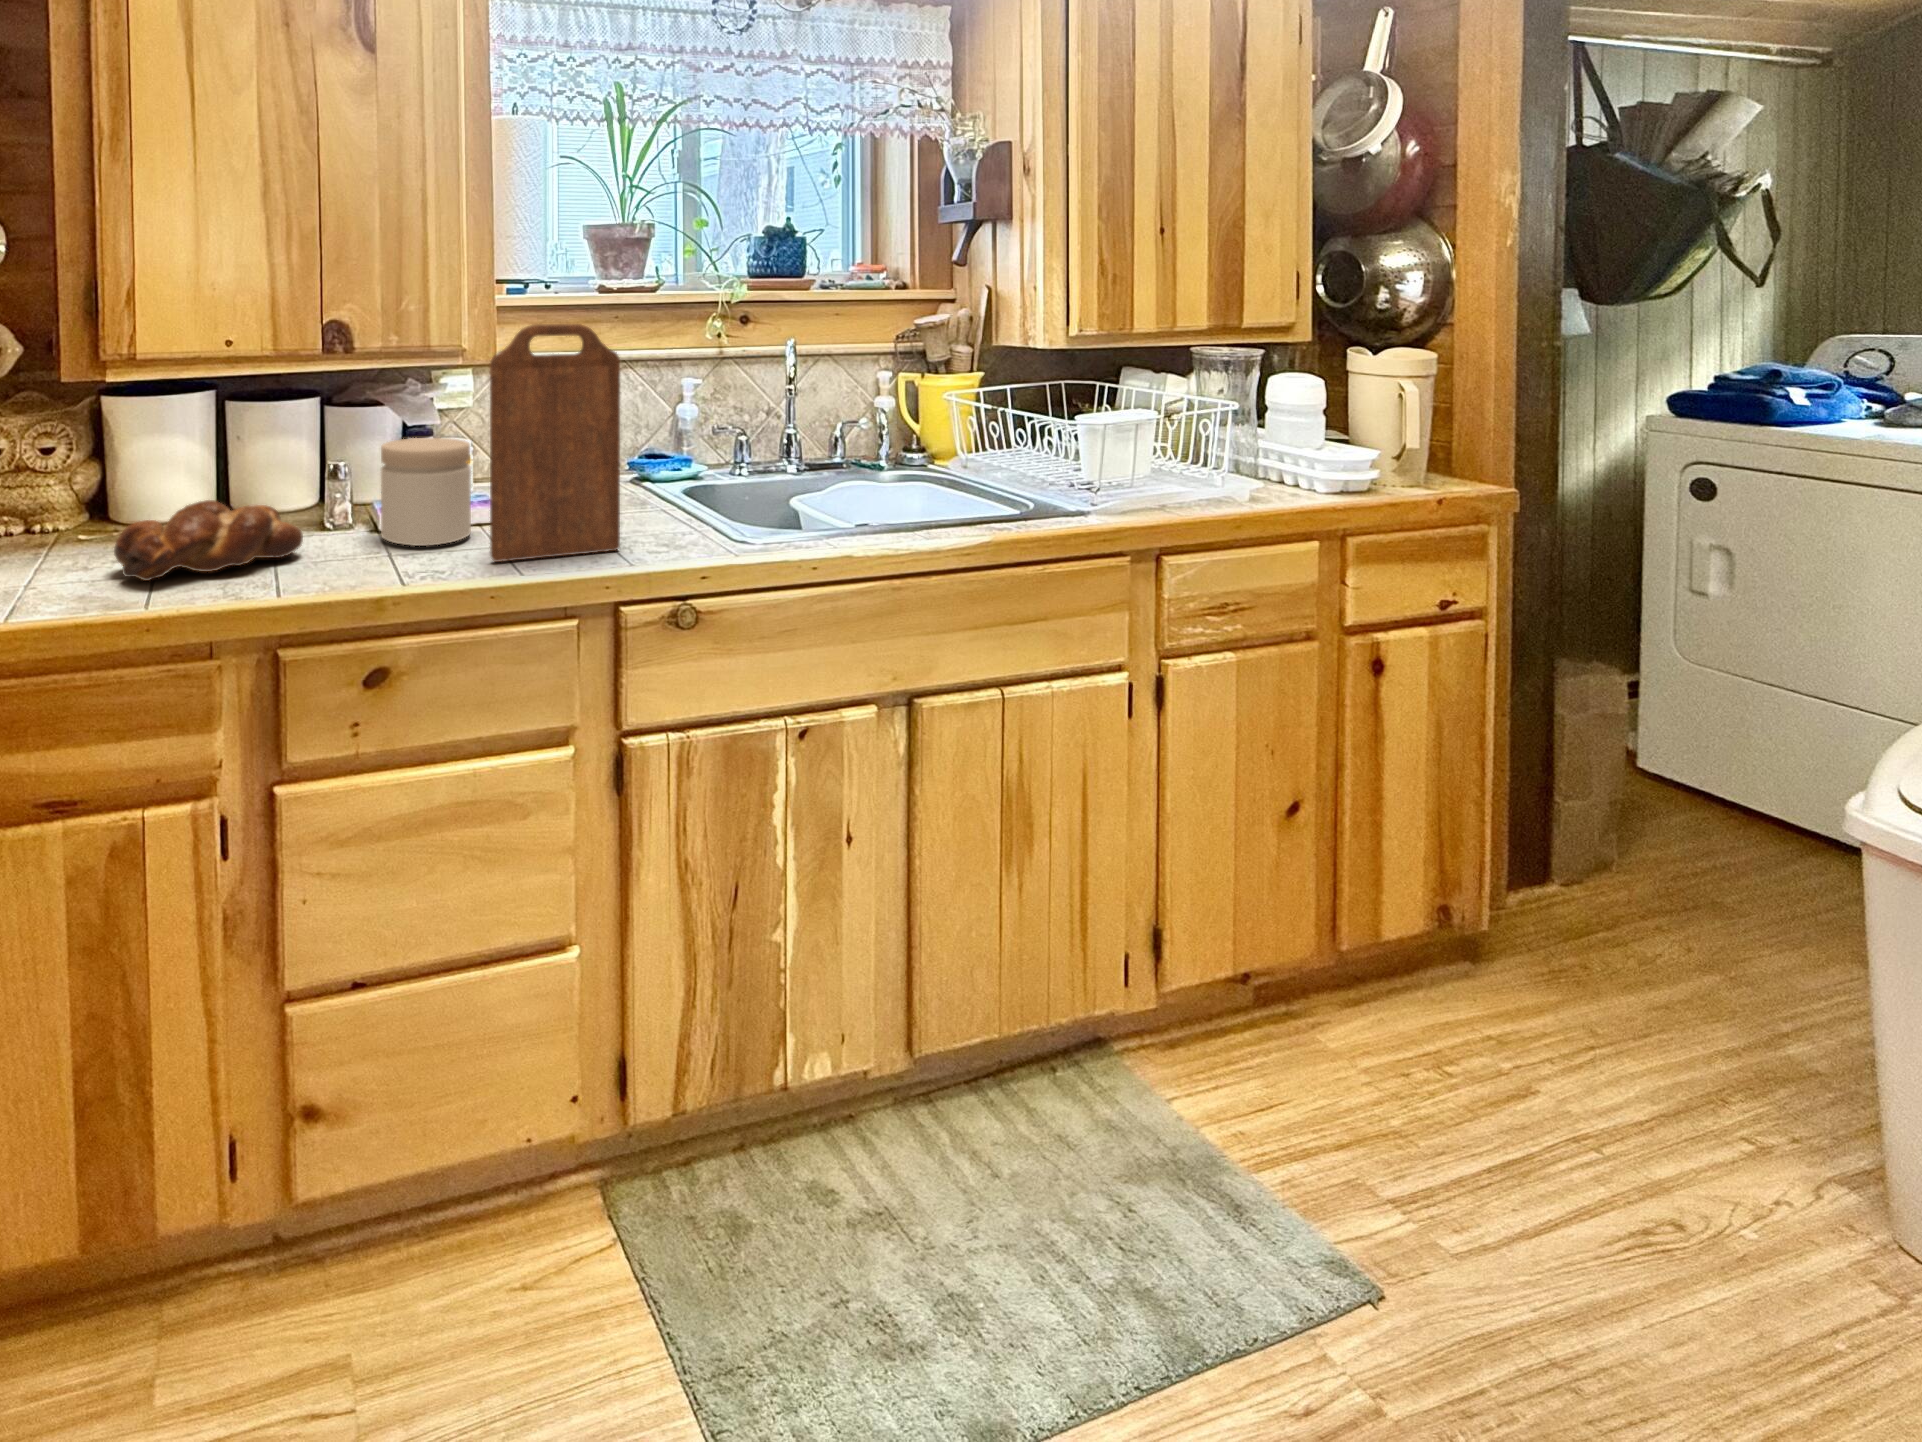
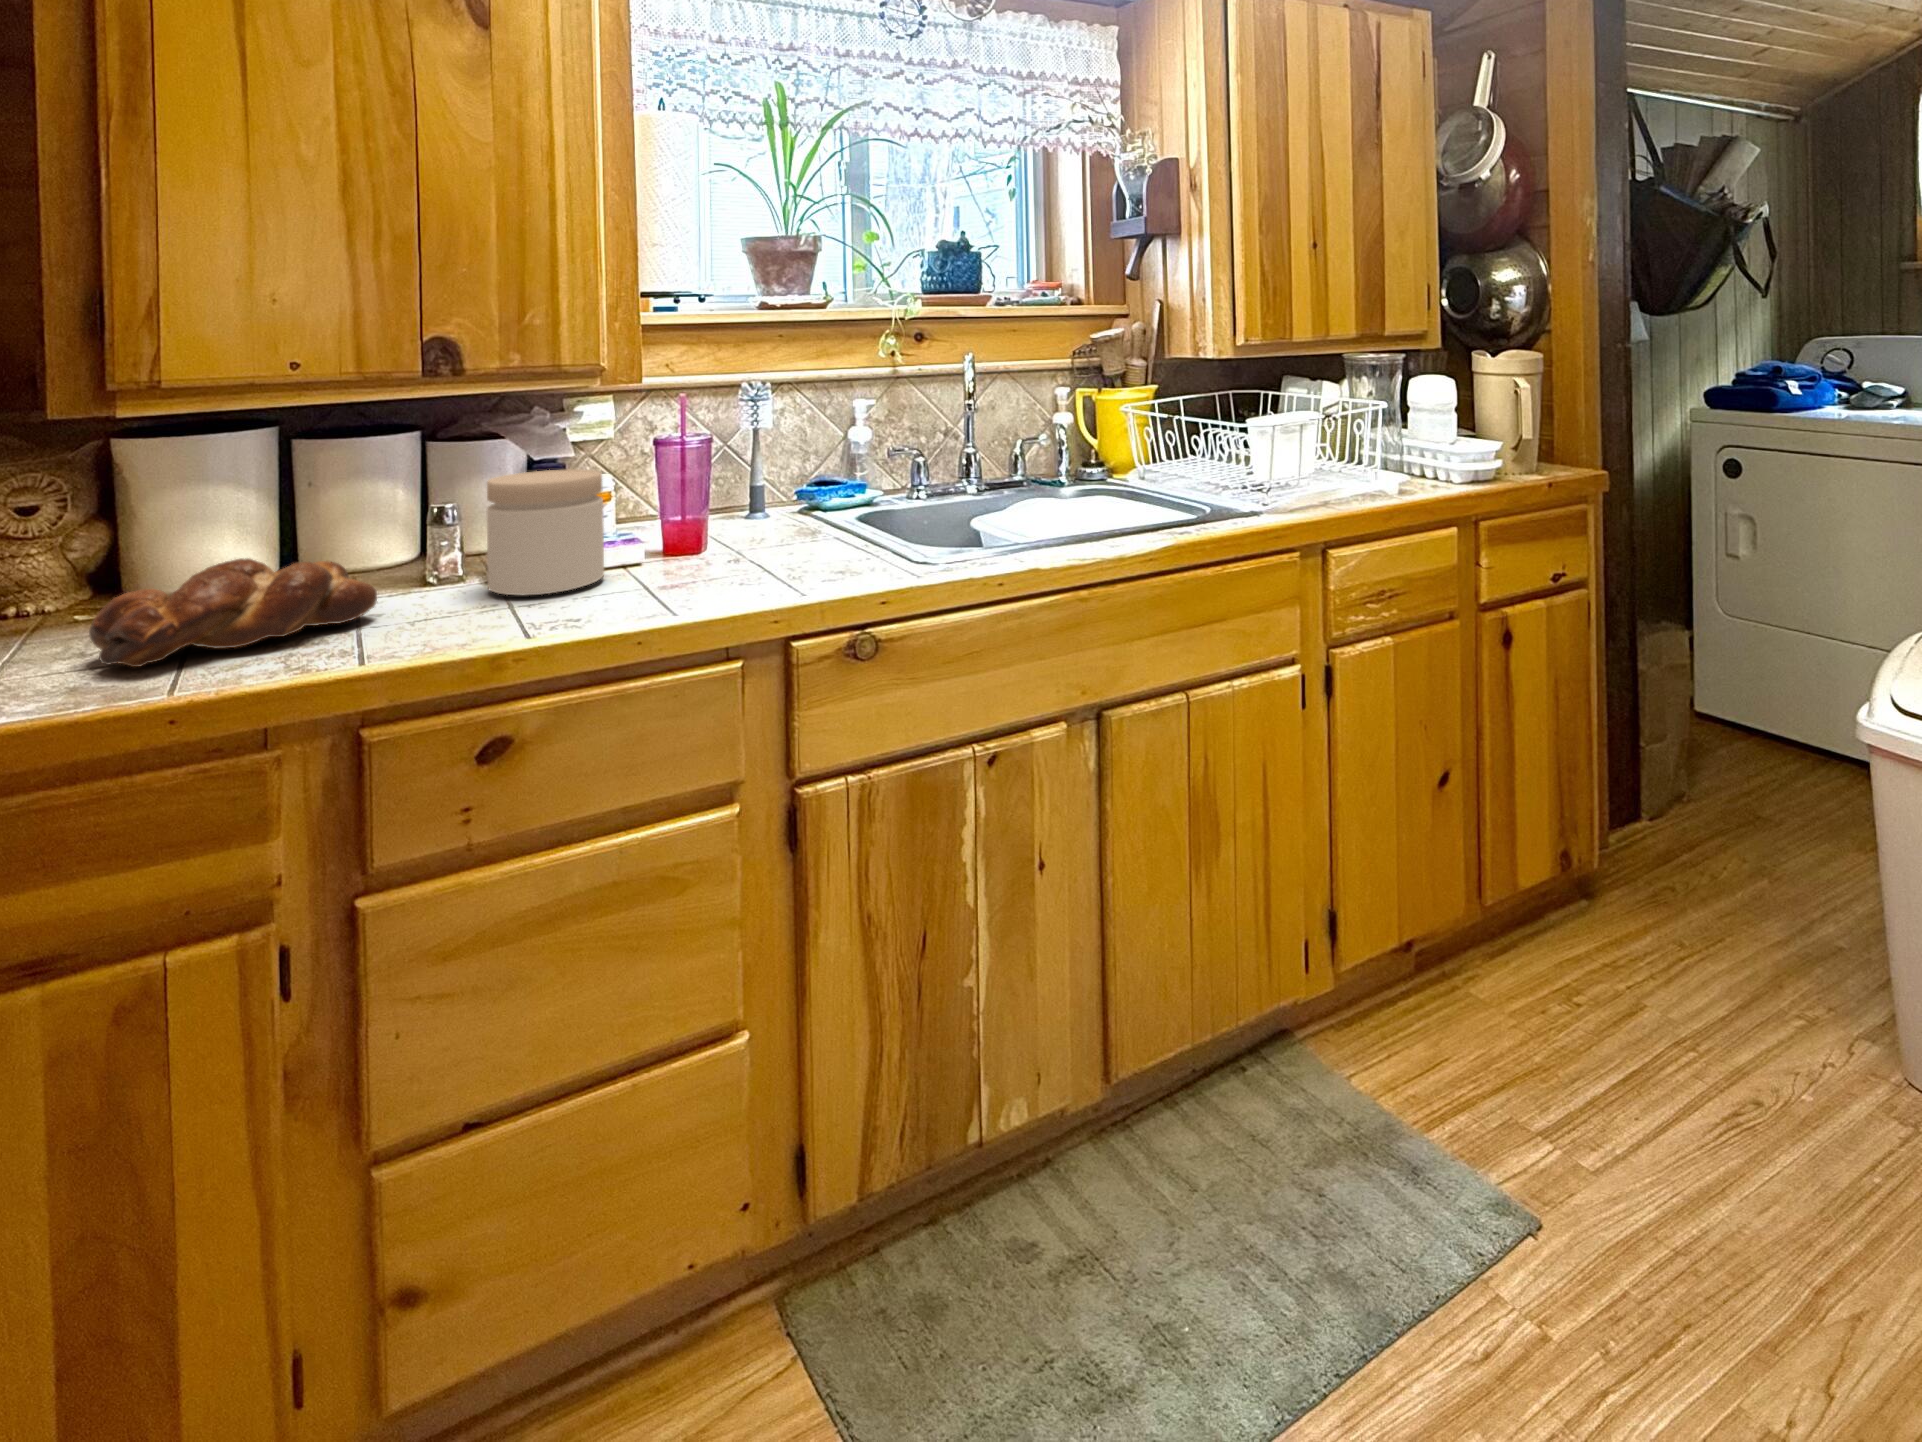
cutting board: present [490,324,620,562] -> none [620,331,781,605]

